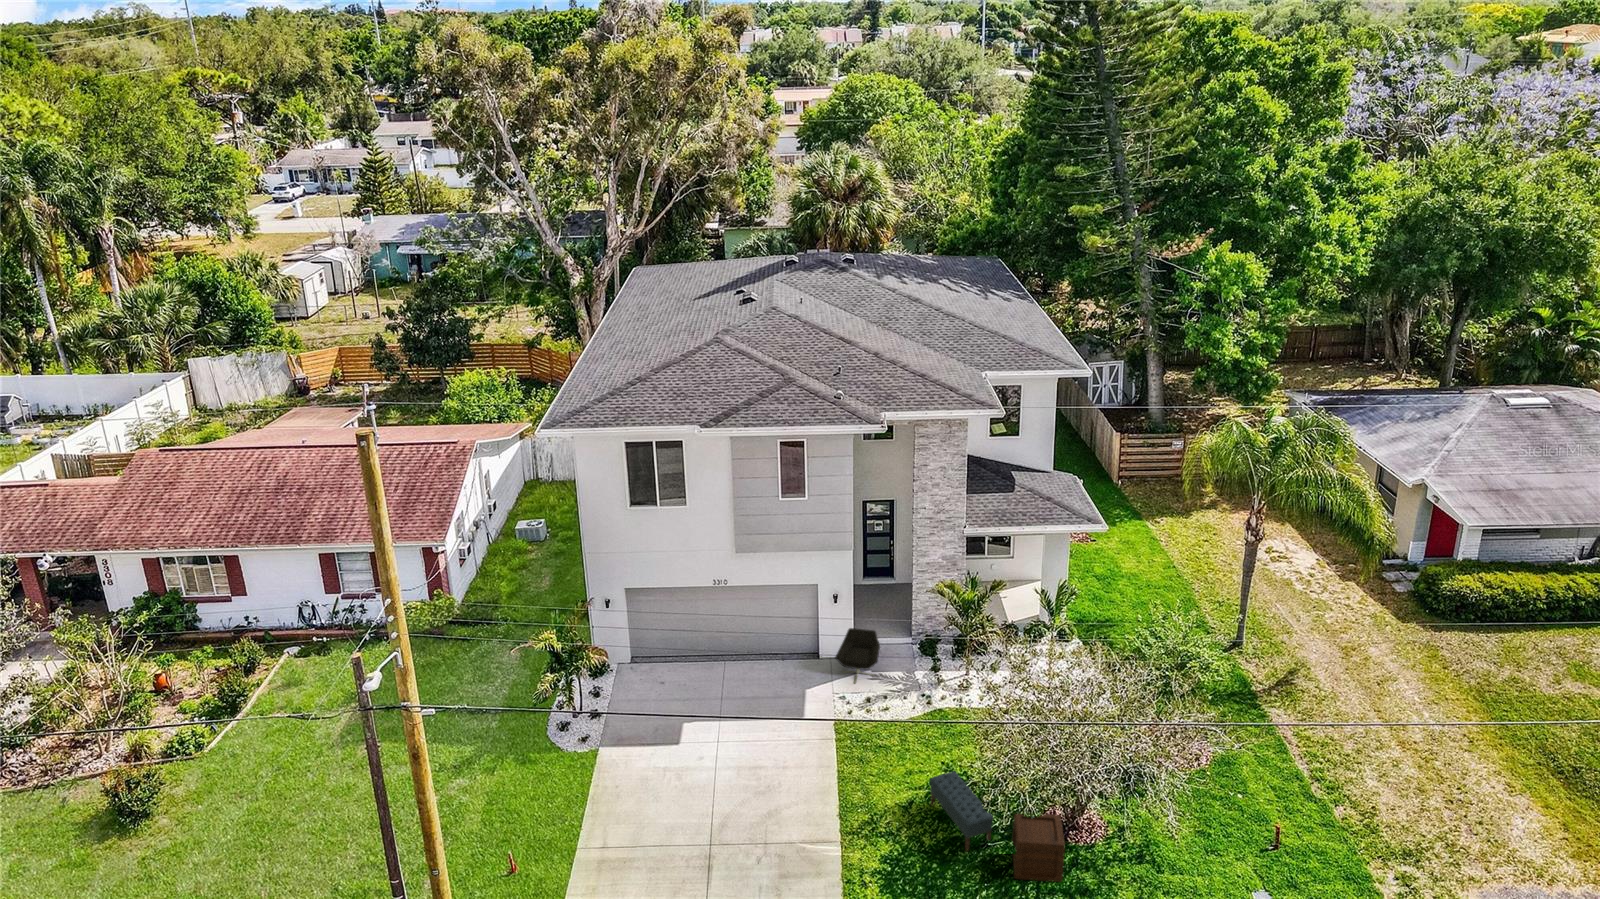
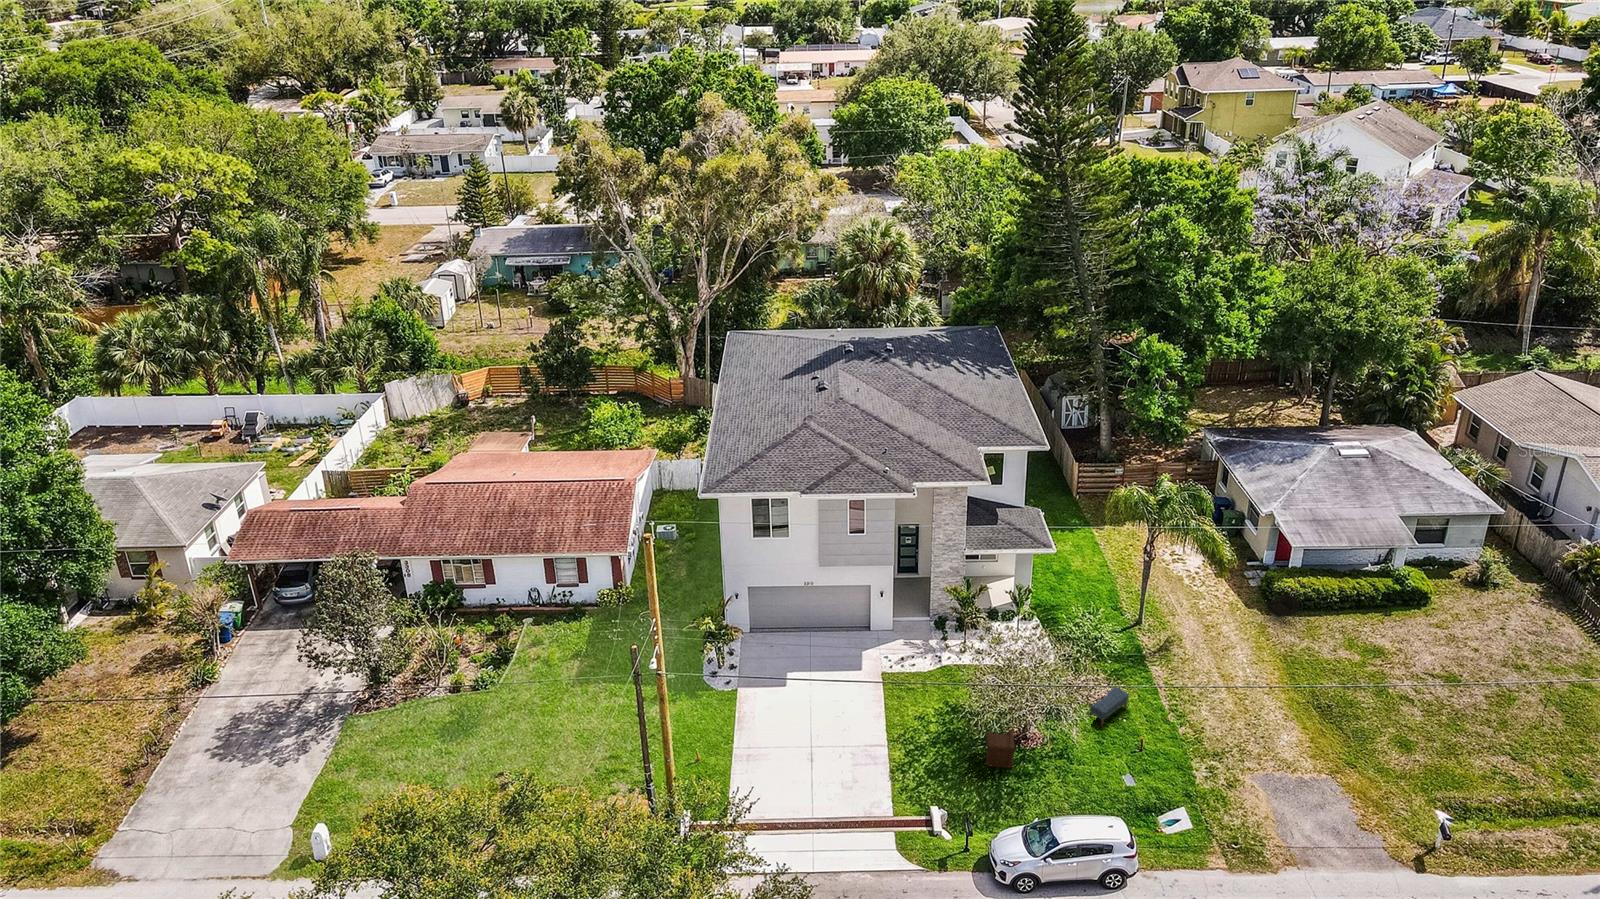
lounge chair: present [835,628,880,683] -> present [1266,594,1300,624]
bench: present [930,771,994,851] -> present [1090,687,1129,727]

